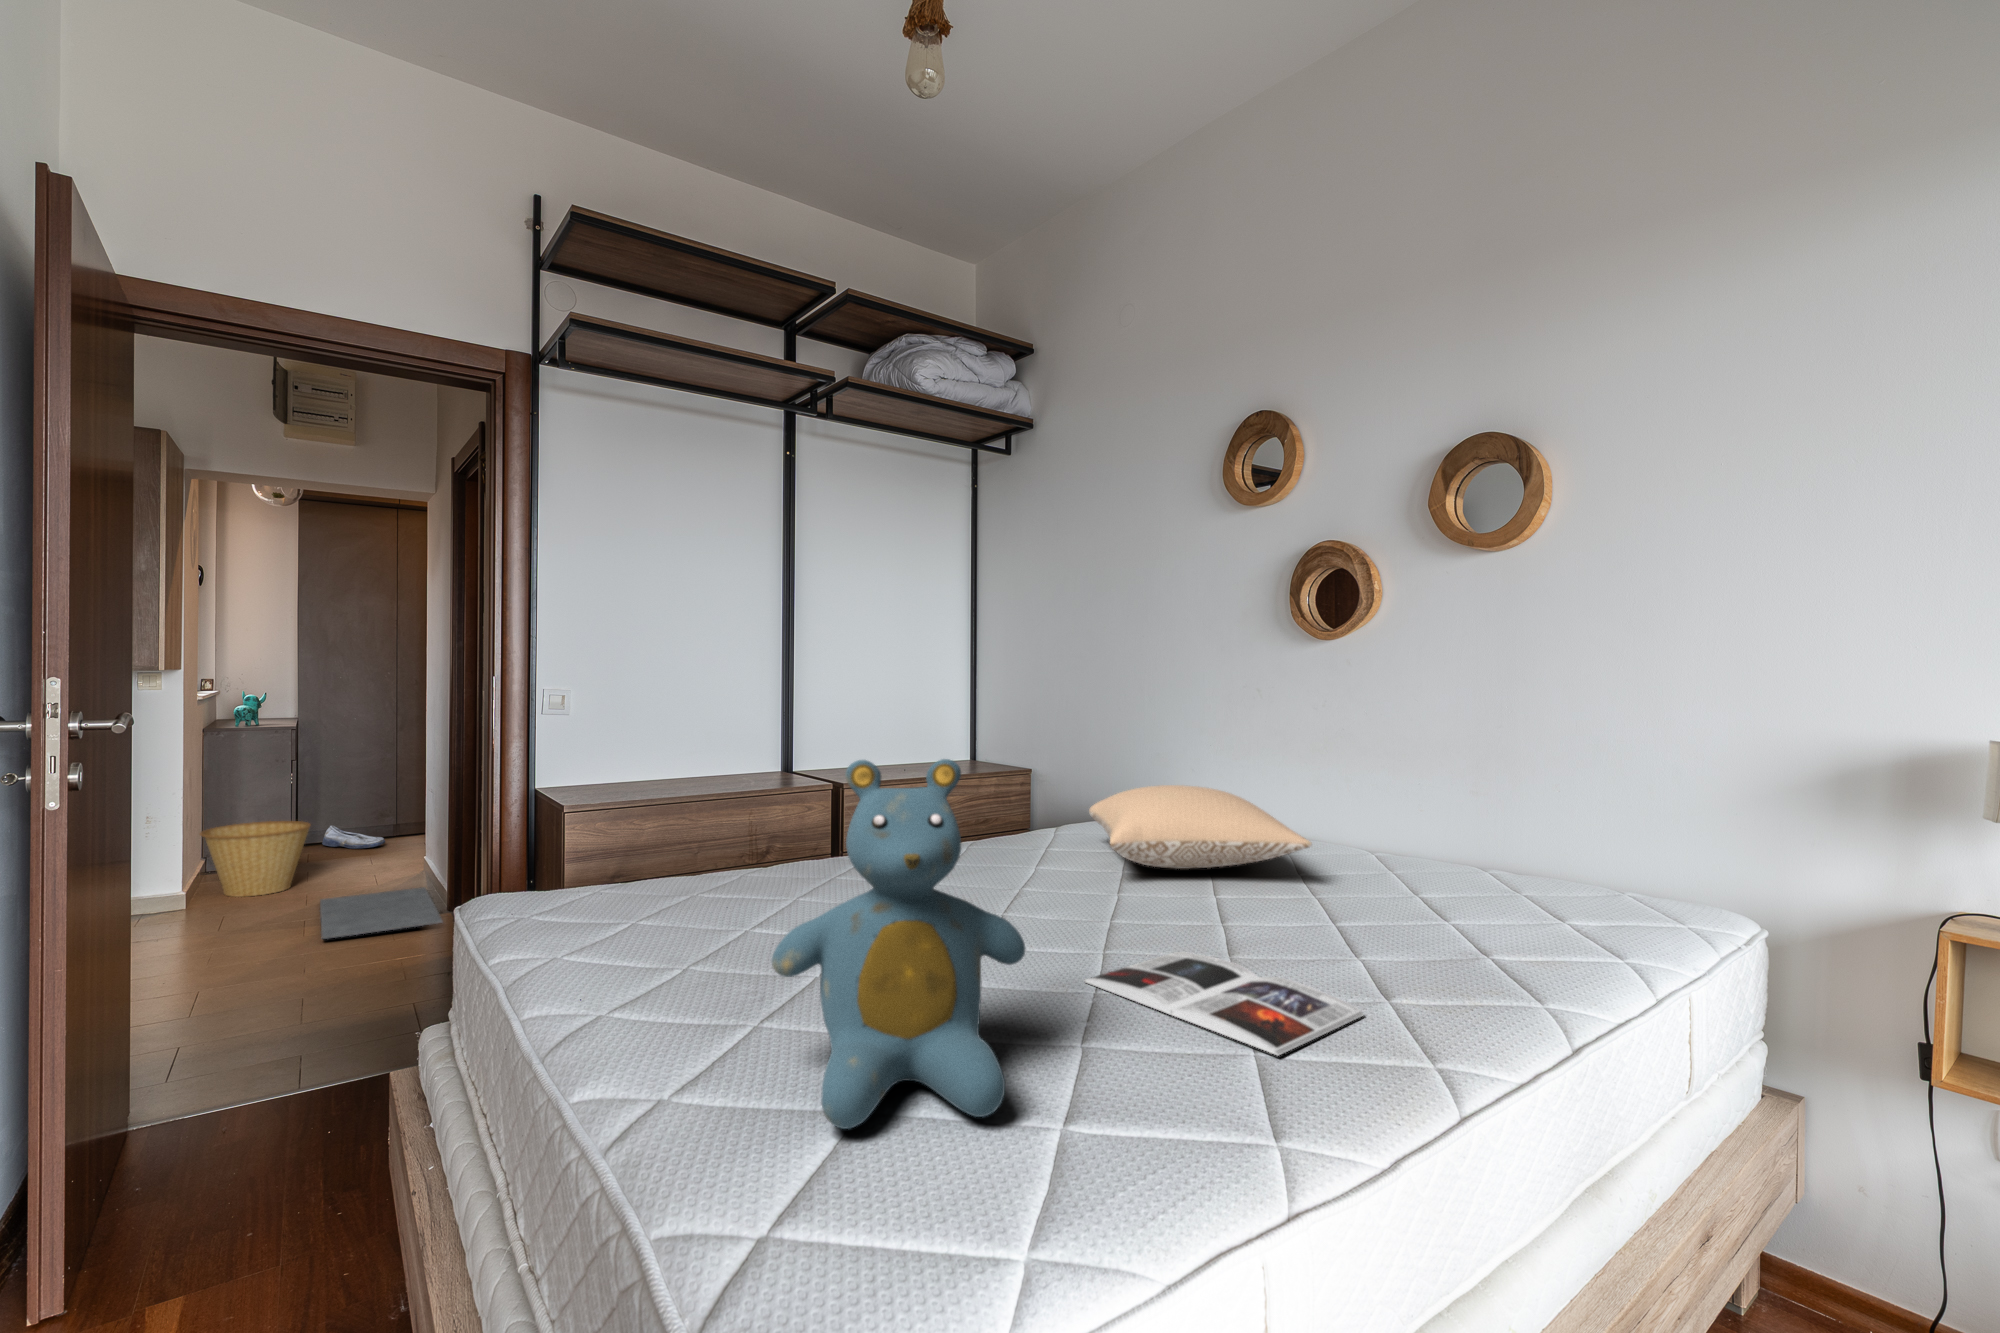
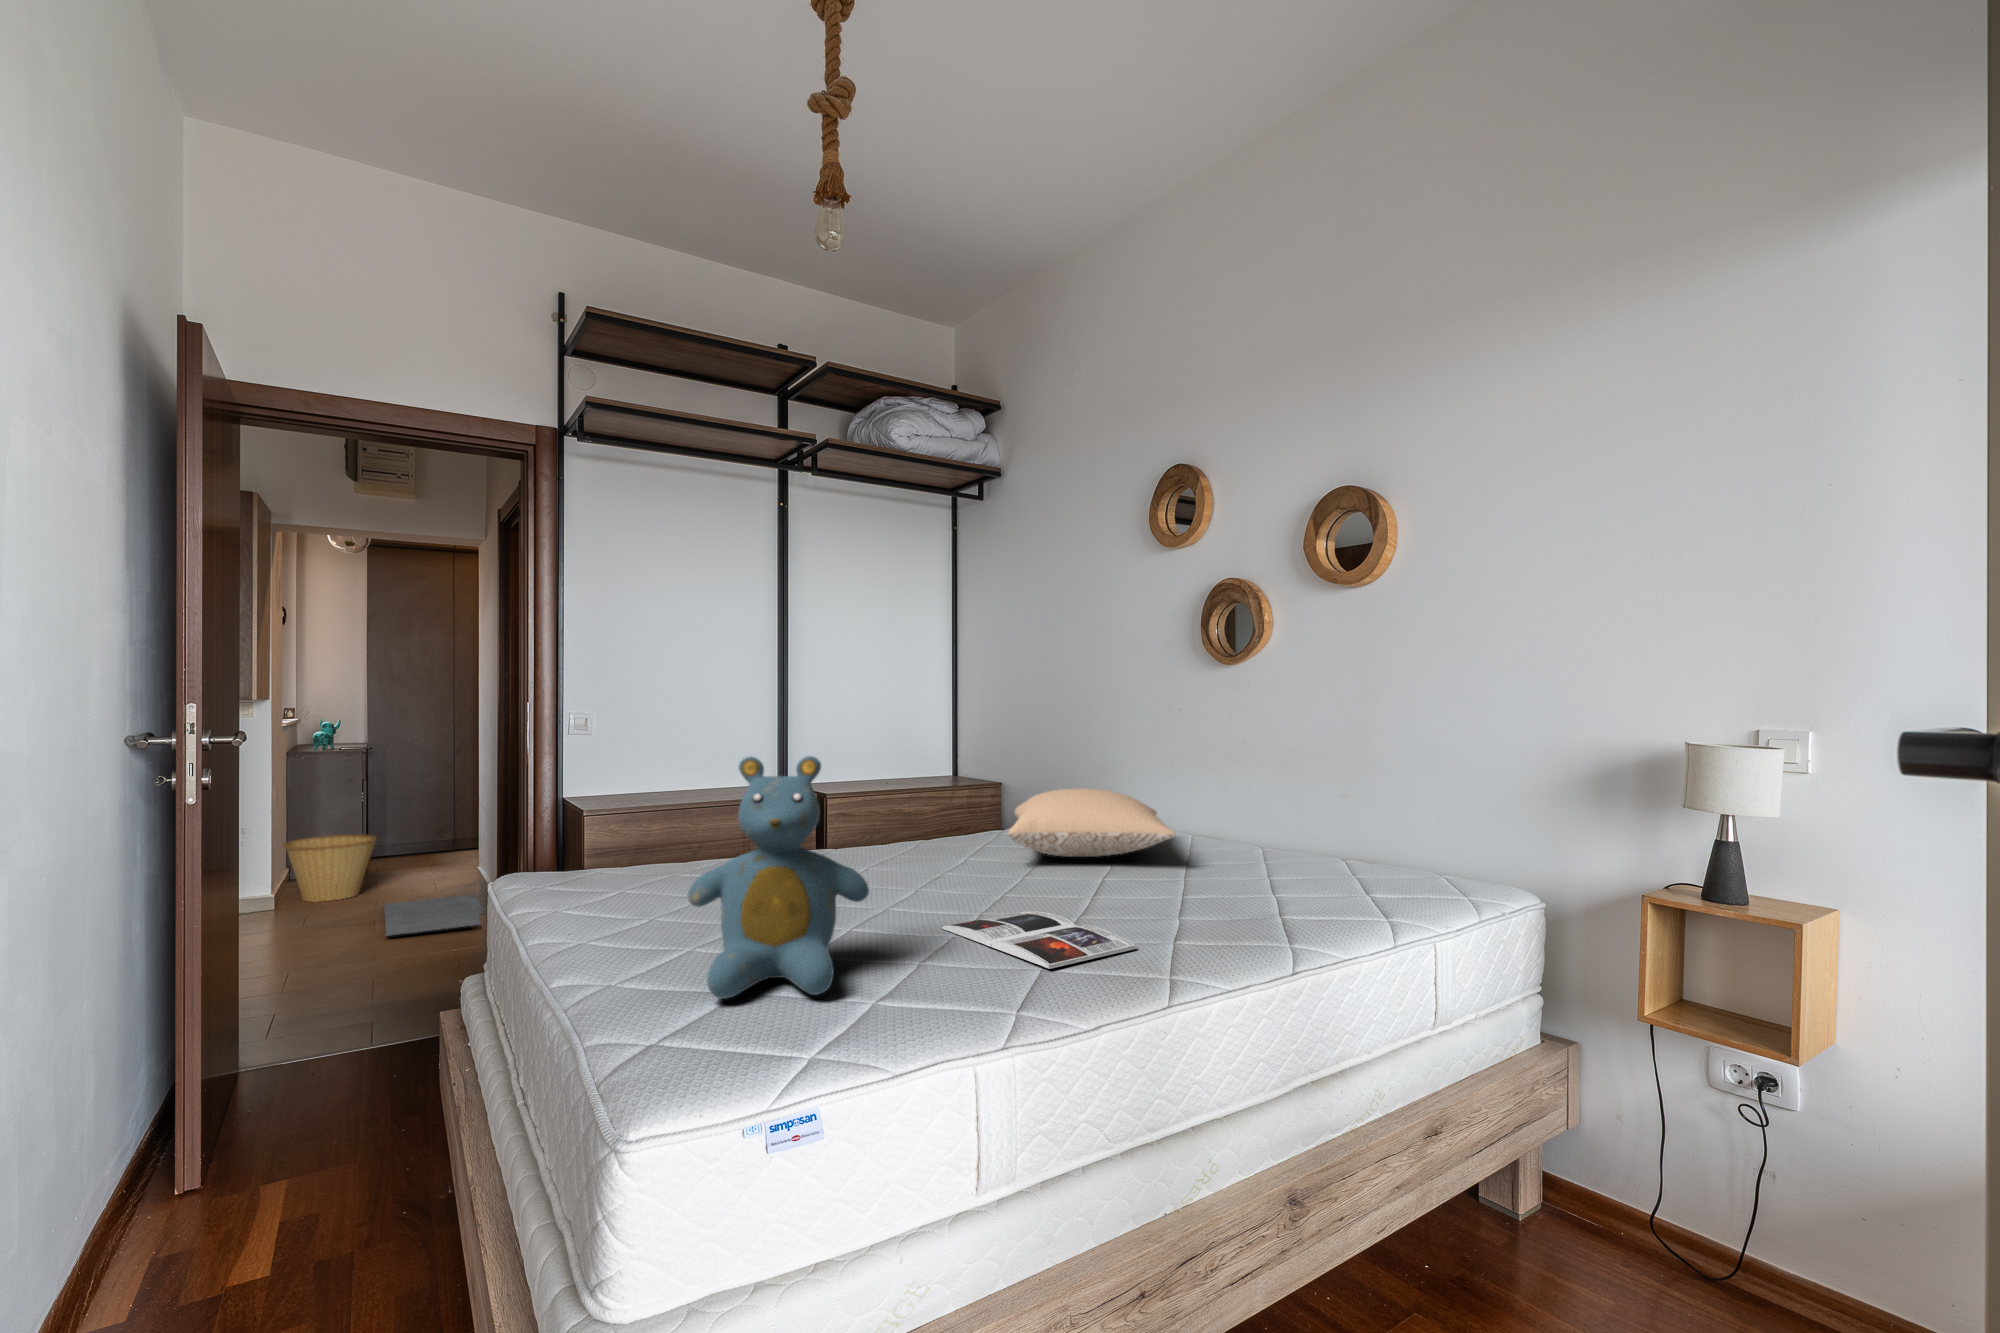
shoe: present [322,825,385,849] -> none [386,841,442,862]

